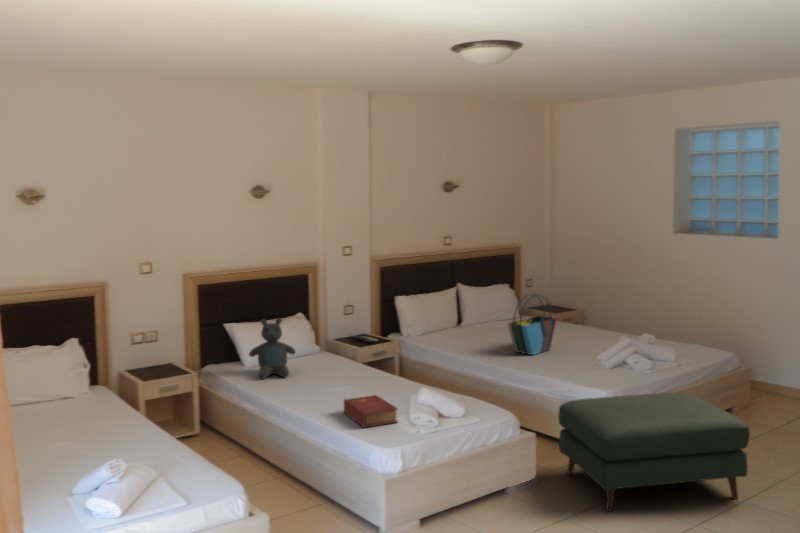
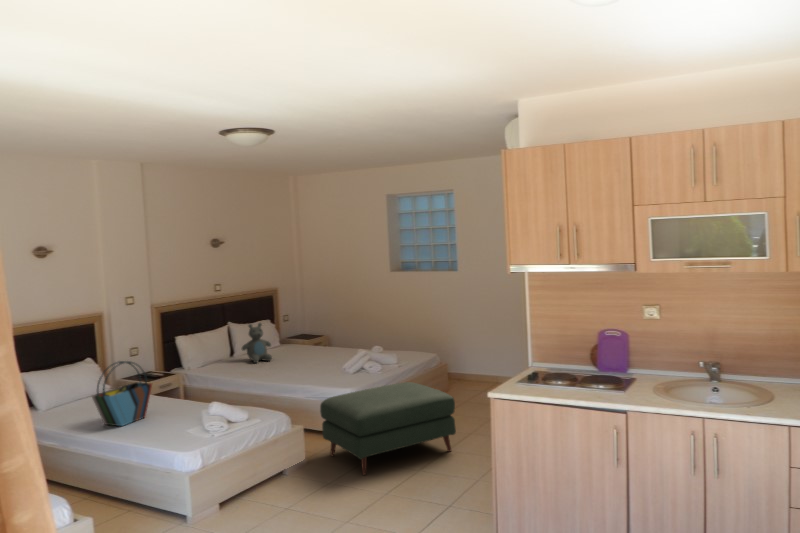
tote bag: present [508,294,556,355] -> present [92,361,152,426]
teddy bear: present [249,318,295,378] -> present [242,323,272,363]
book: present [344,395,397,427] -> none [143,413,194,439]

